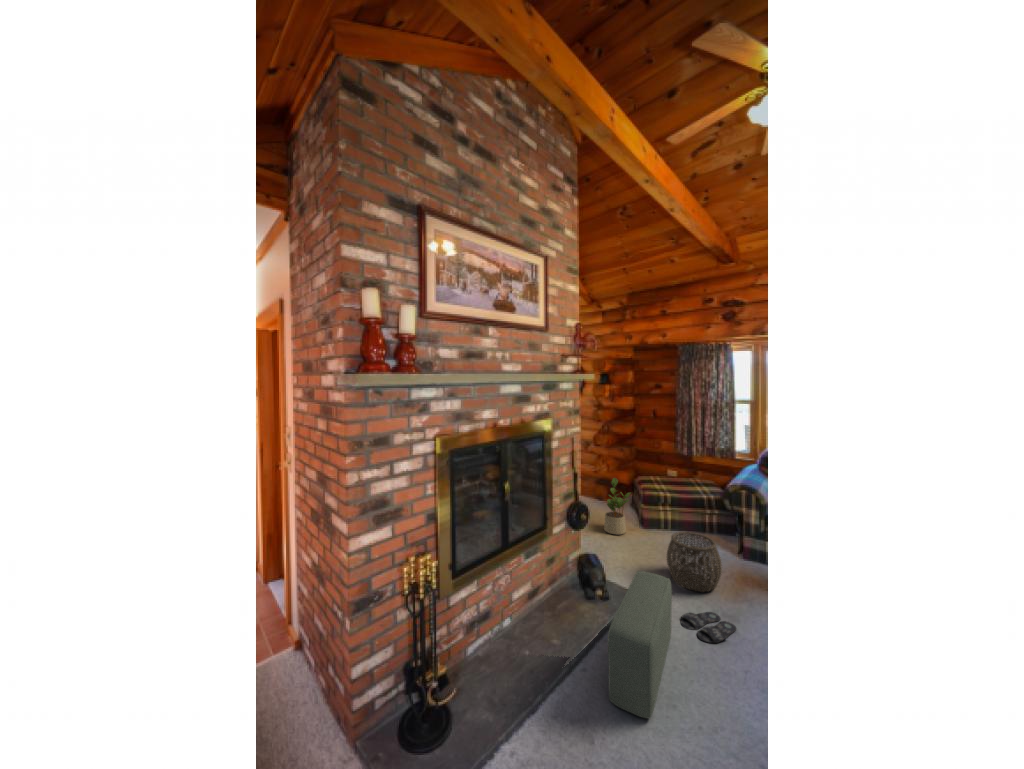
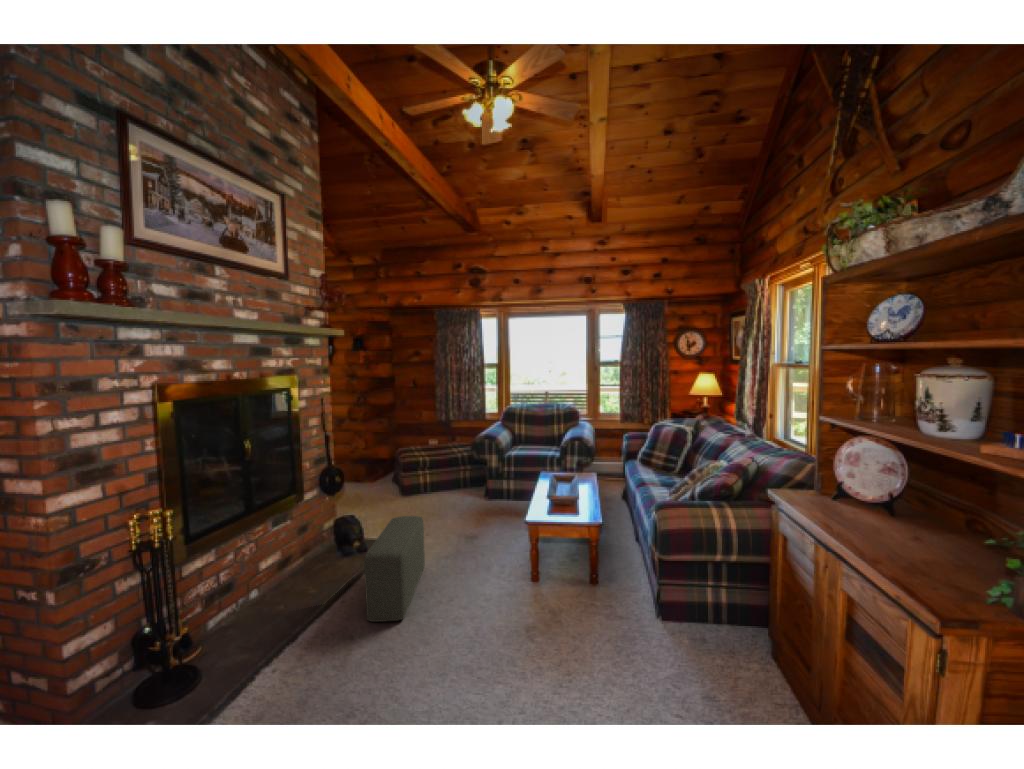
potted plant: present [604,478,631,534] -> none [361,450,390,511]
woven basket: present [667,532,722,592] -> none [423,485,471,536]
slippers: present [681,612,736,643] -> none [434,545,479,565]

